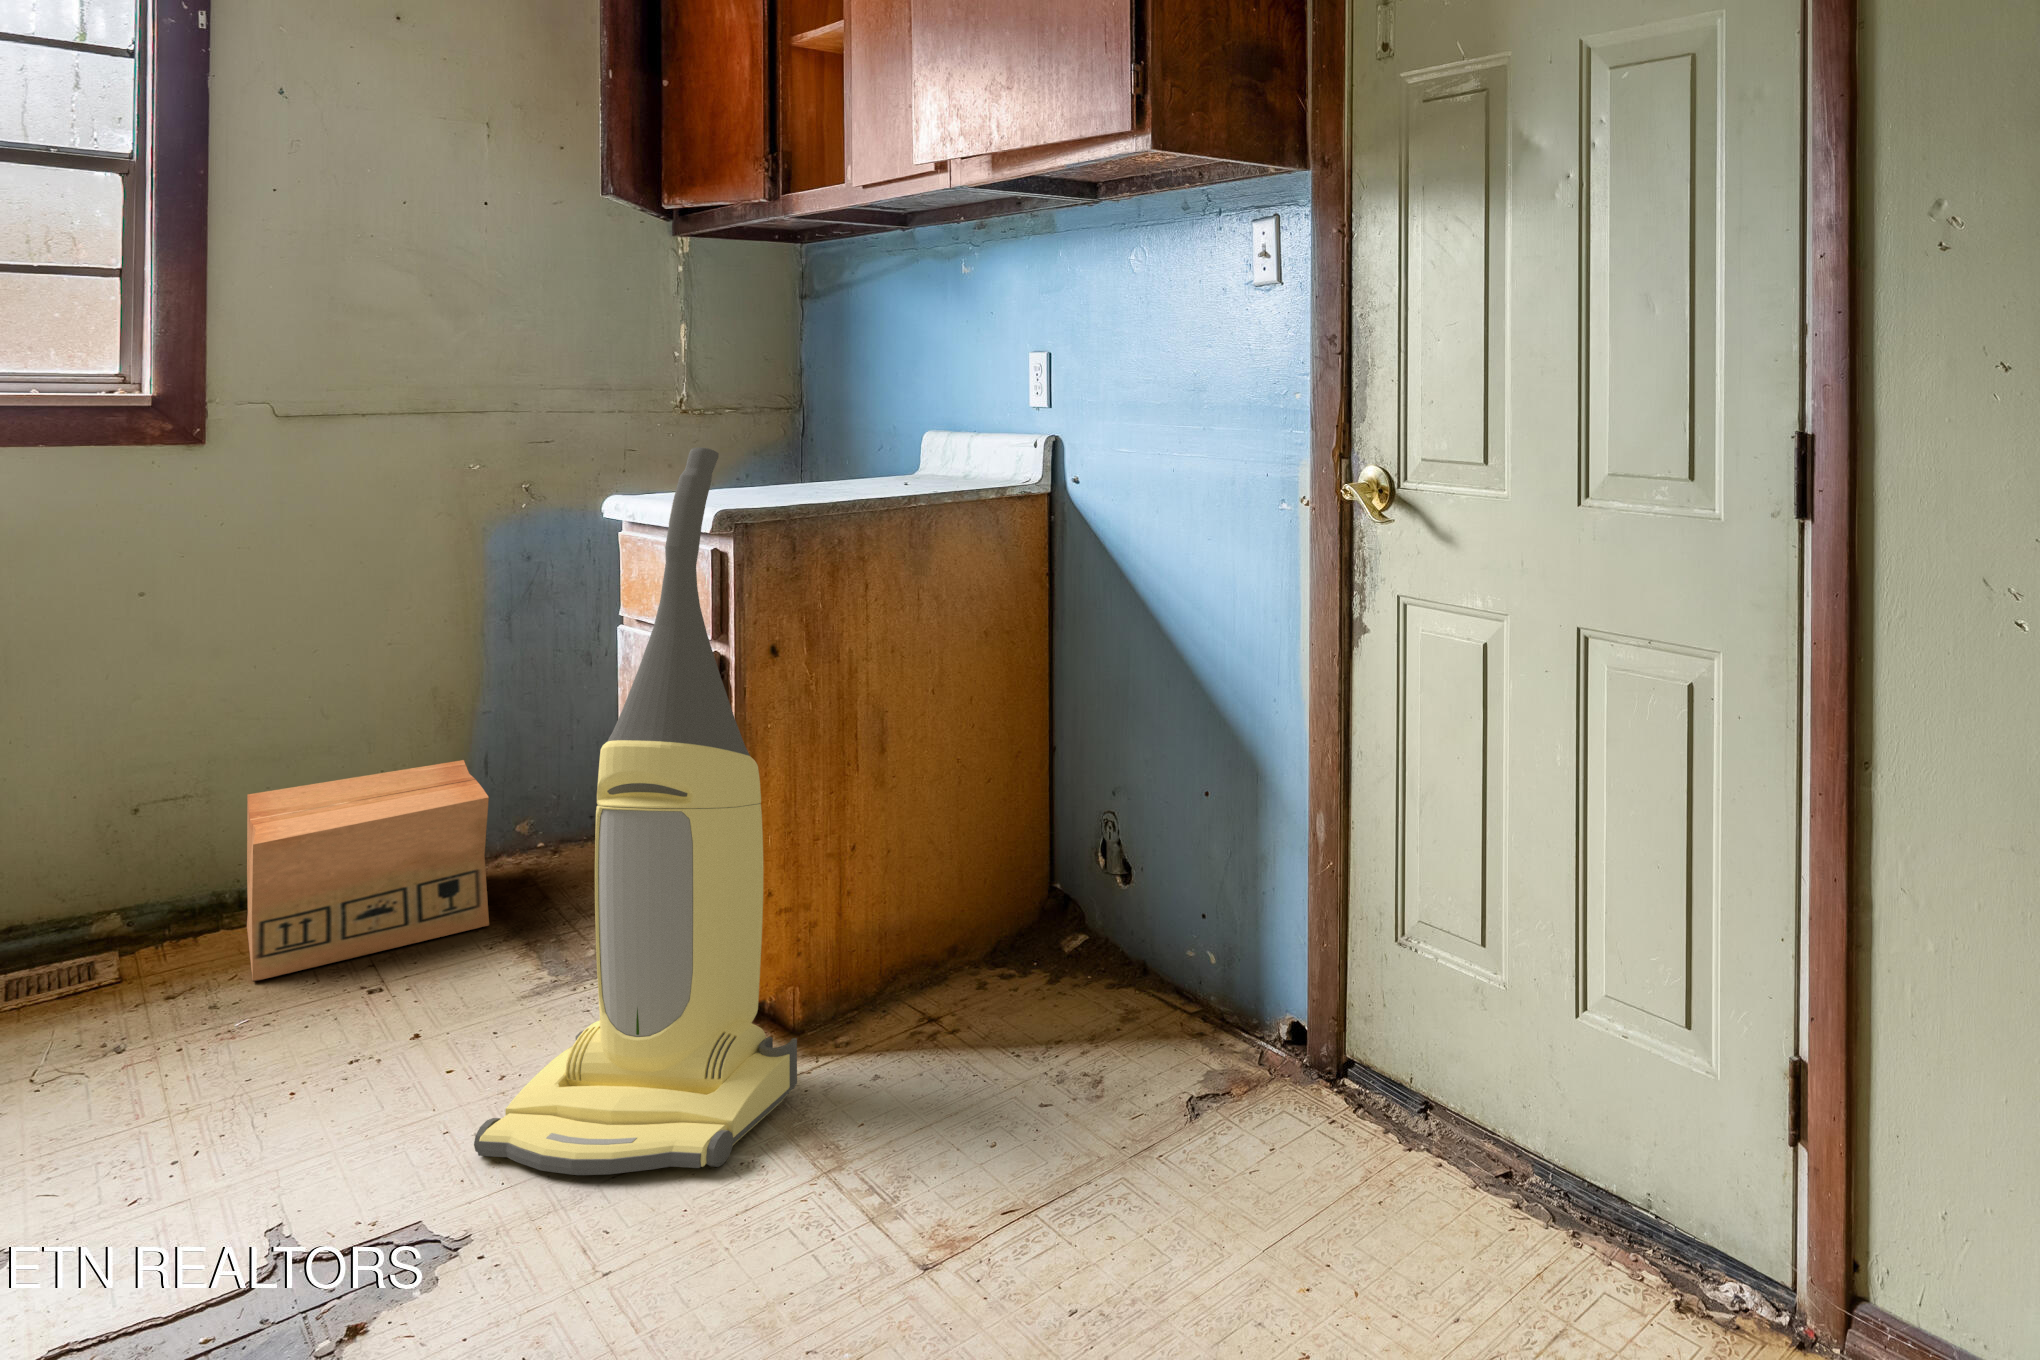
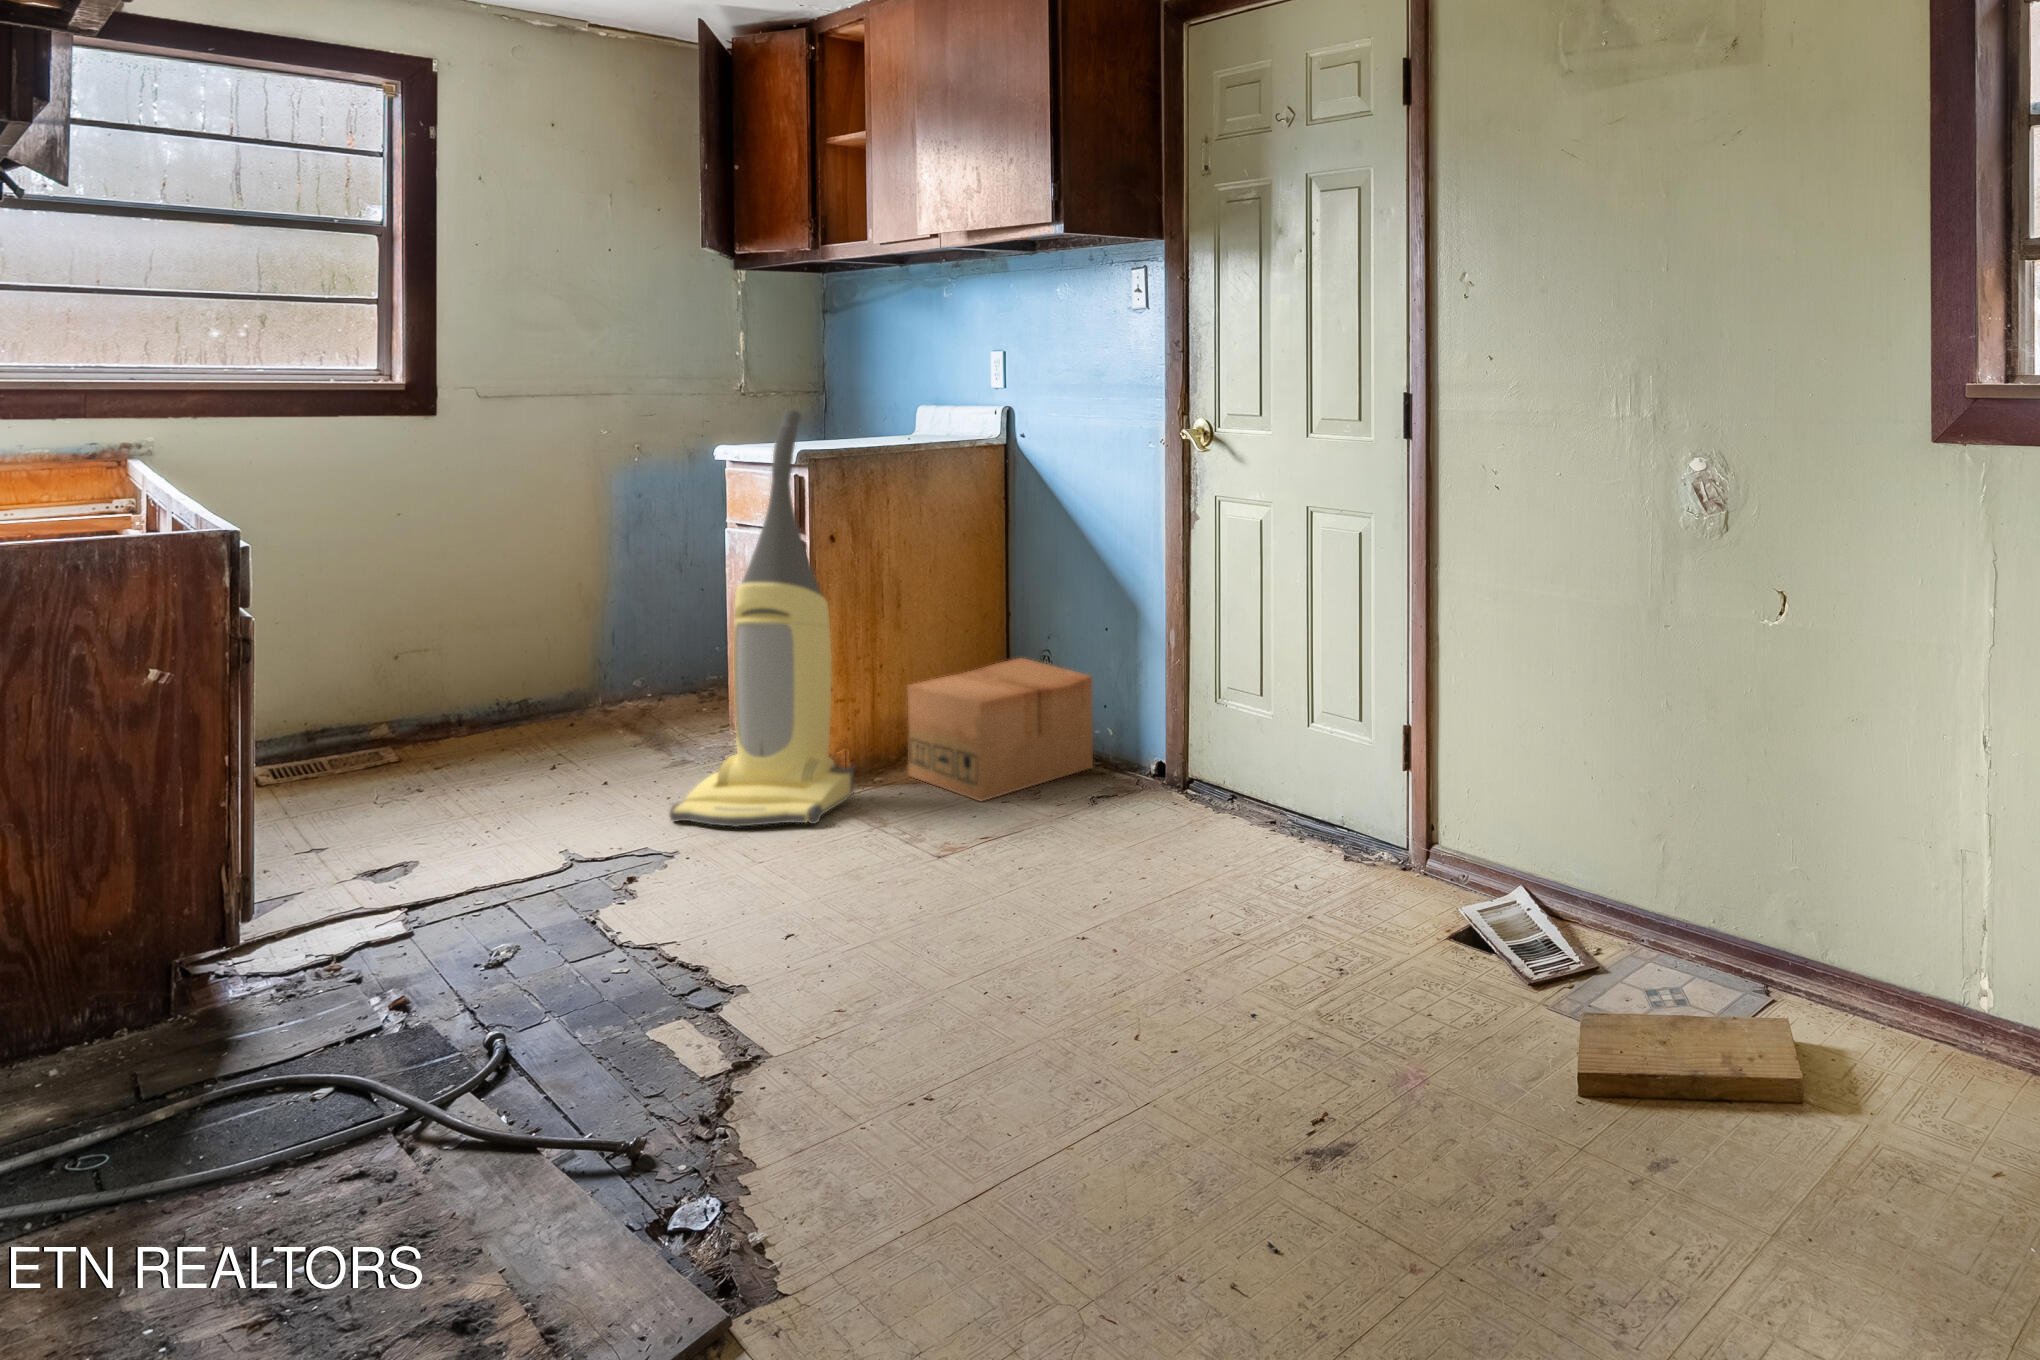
cardboard box: present [247,760,489,982] -> present [907,658,1093,801]

